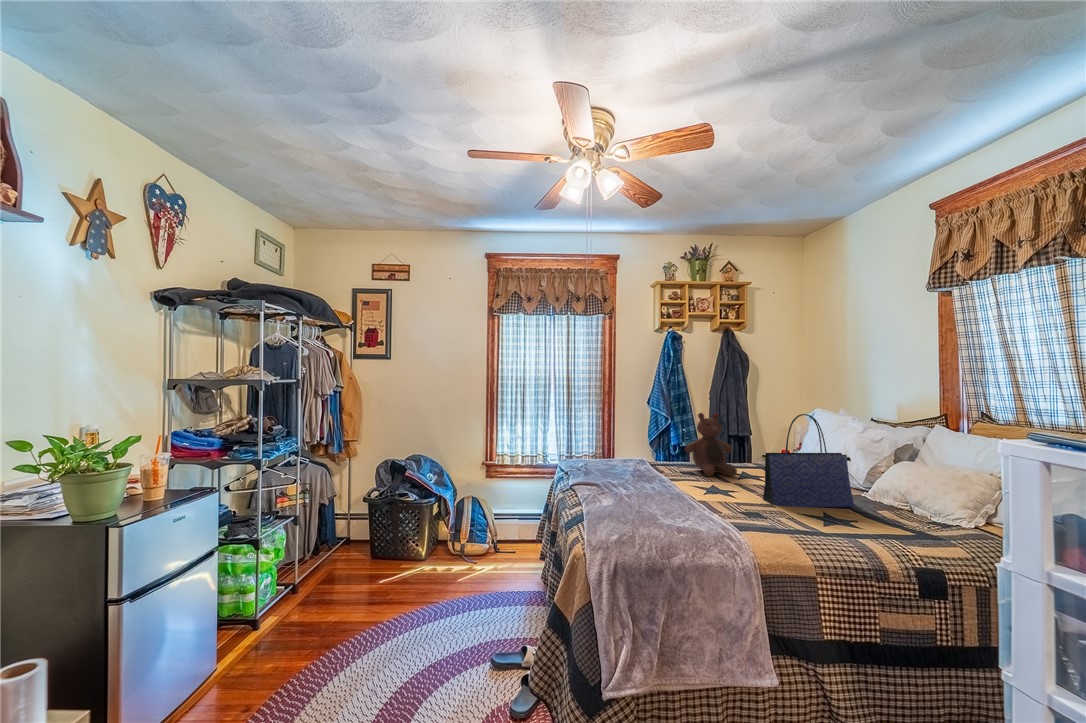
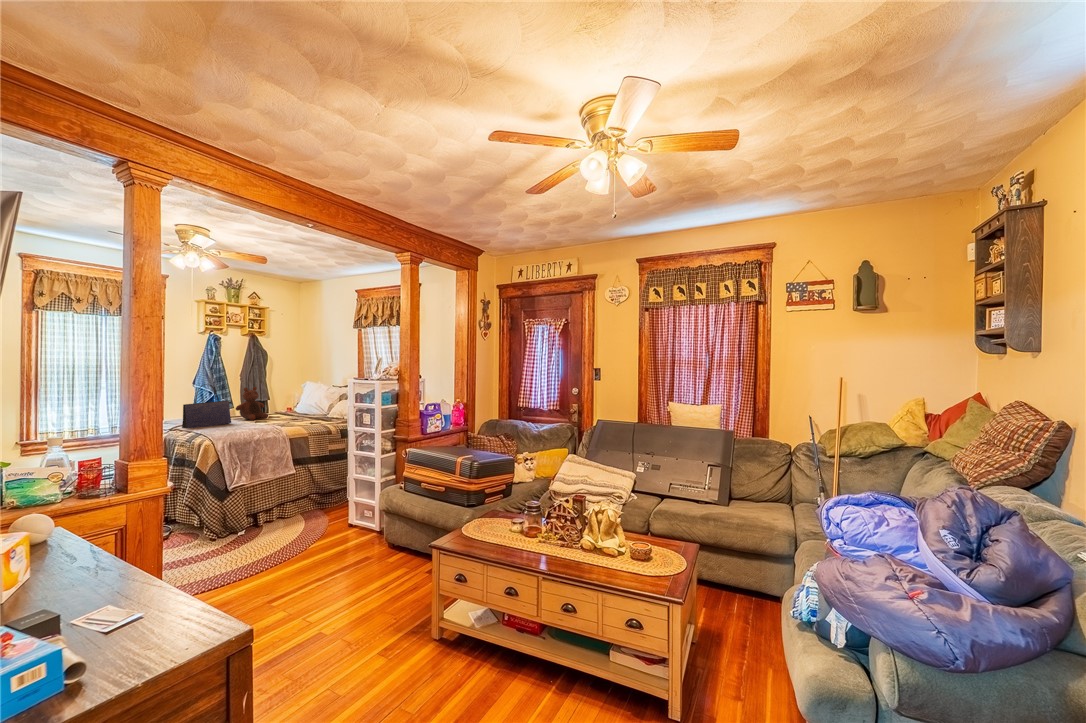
tote bag: present [763,414,854,507] -> present [182,384,231,428]

